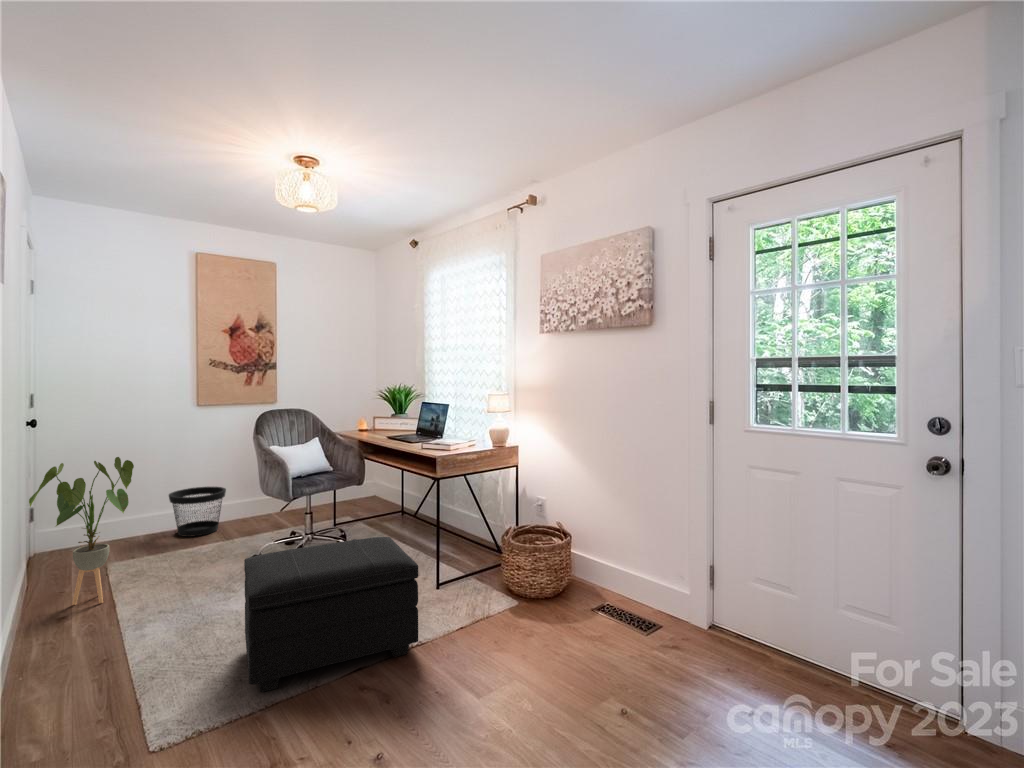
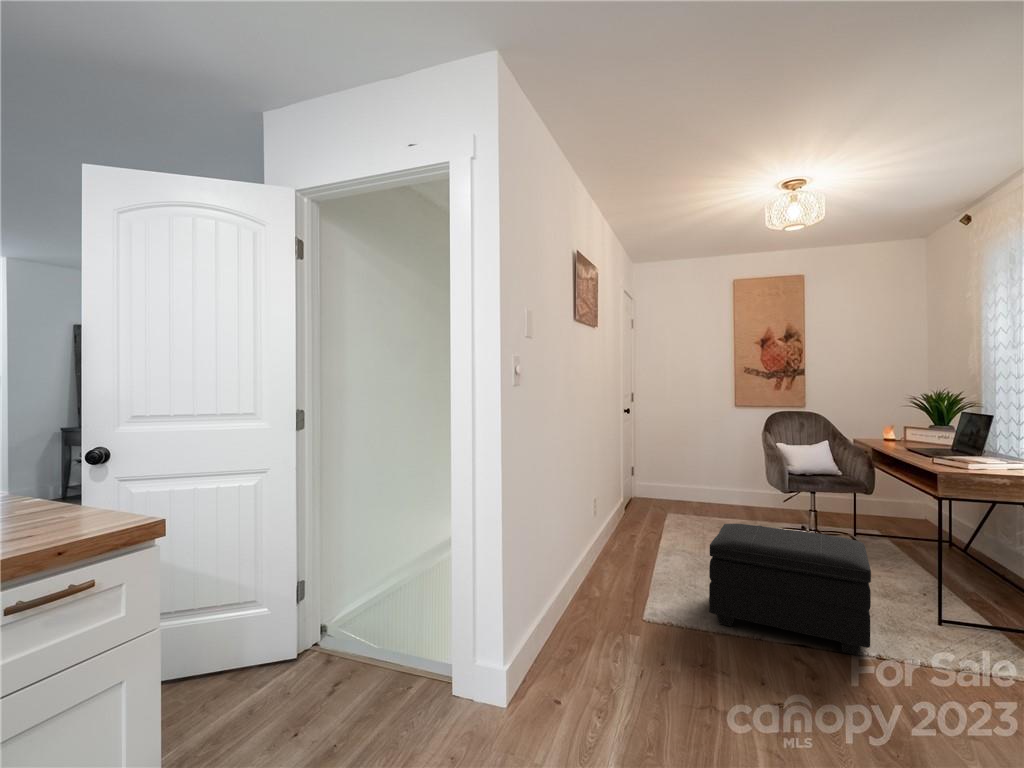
house plant: present [29,457,134,605] -> none [618,437,675,536]
wastebasket: present [169,487,226,537] -> none [709,473,753,513]

